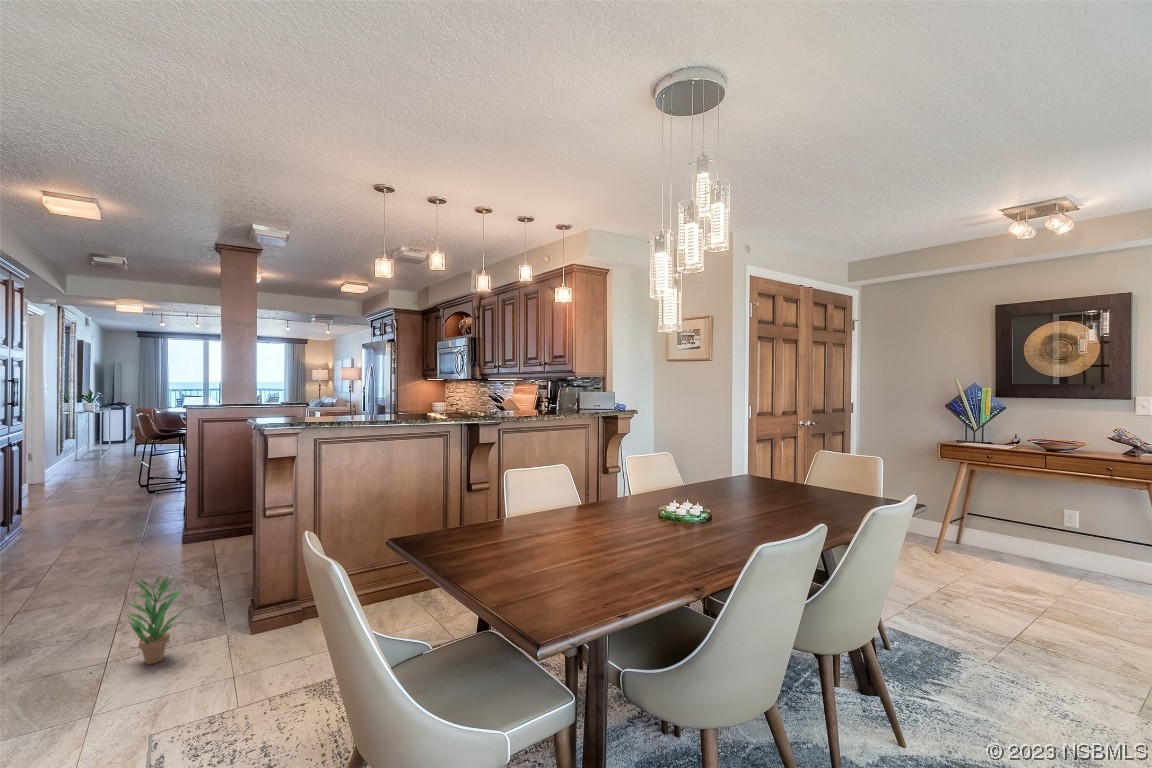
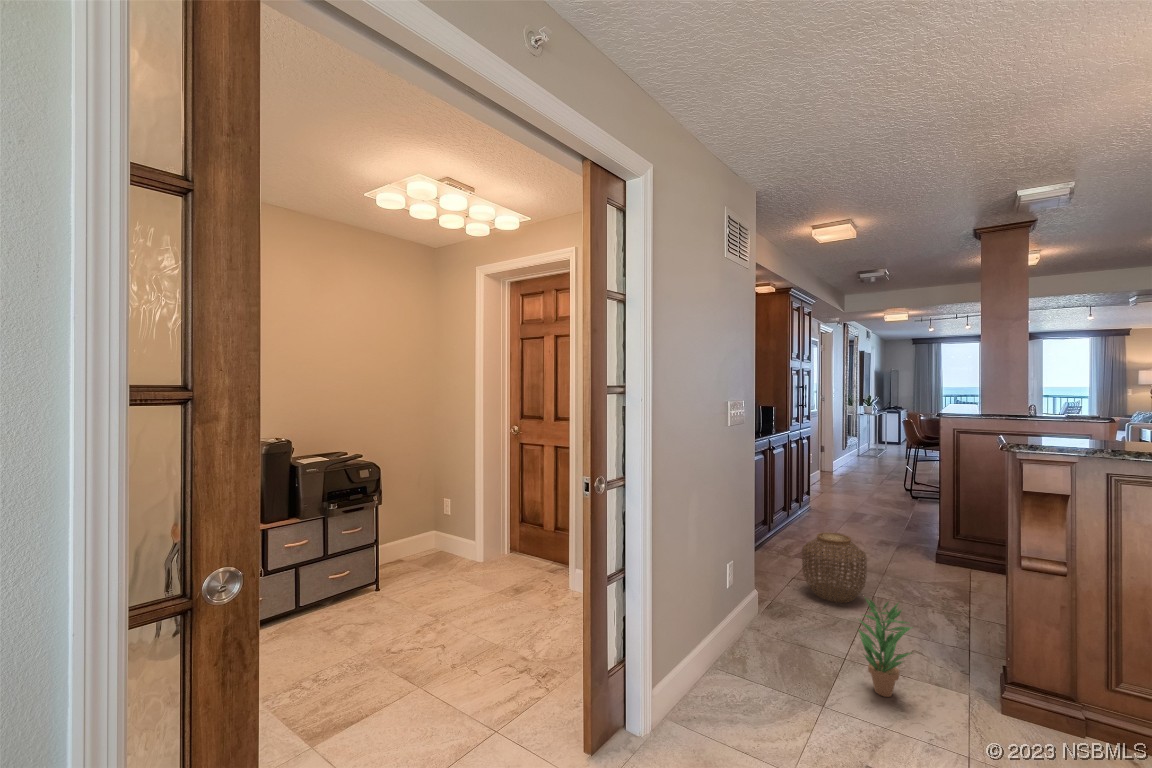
woven basket: none [35,538,120,613] -> present [802,532,867,603]

